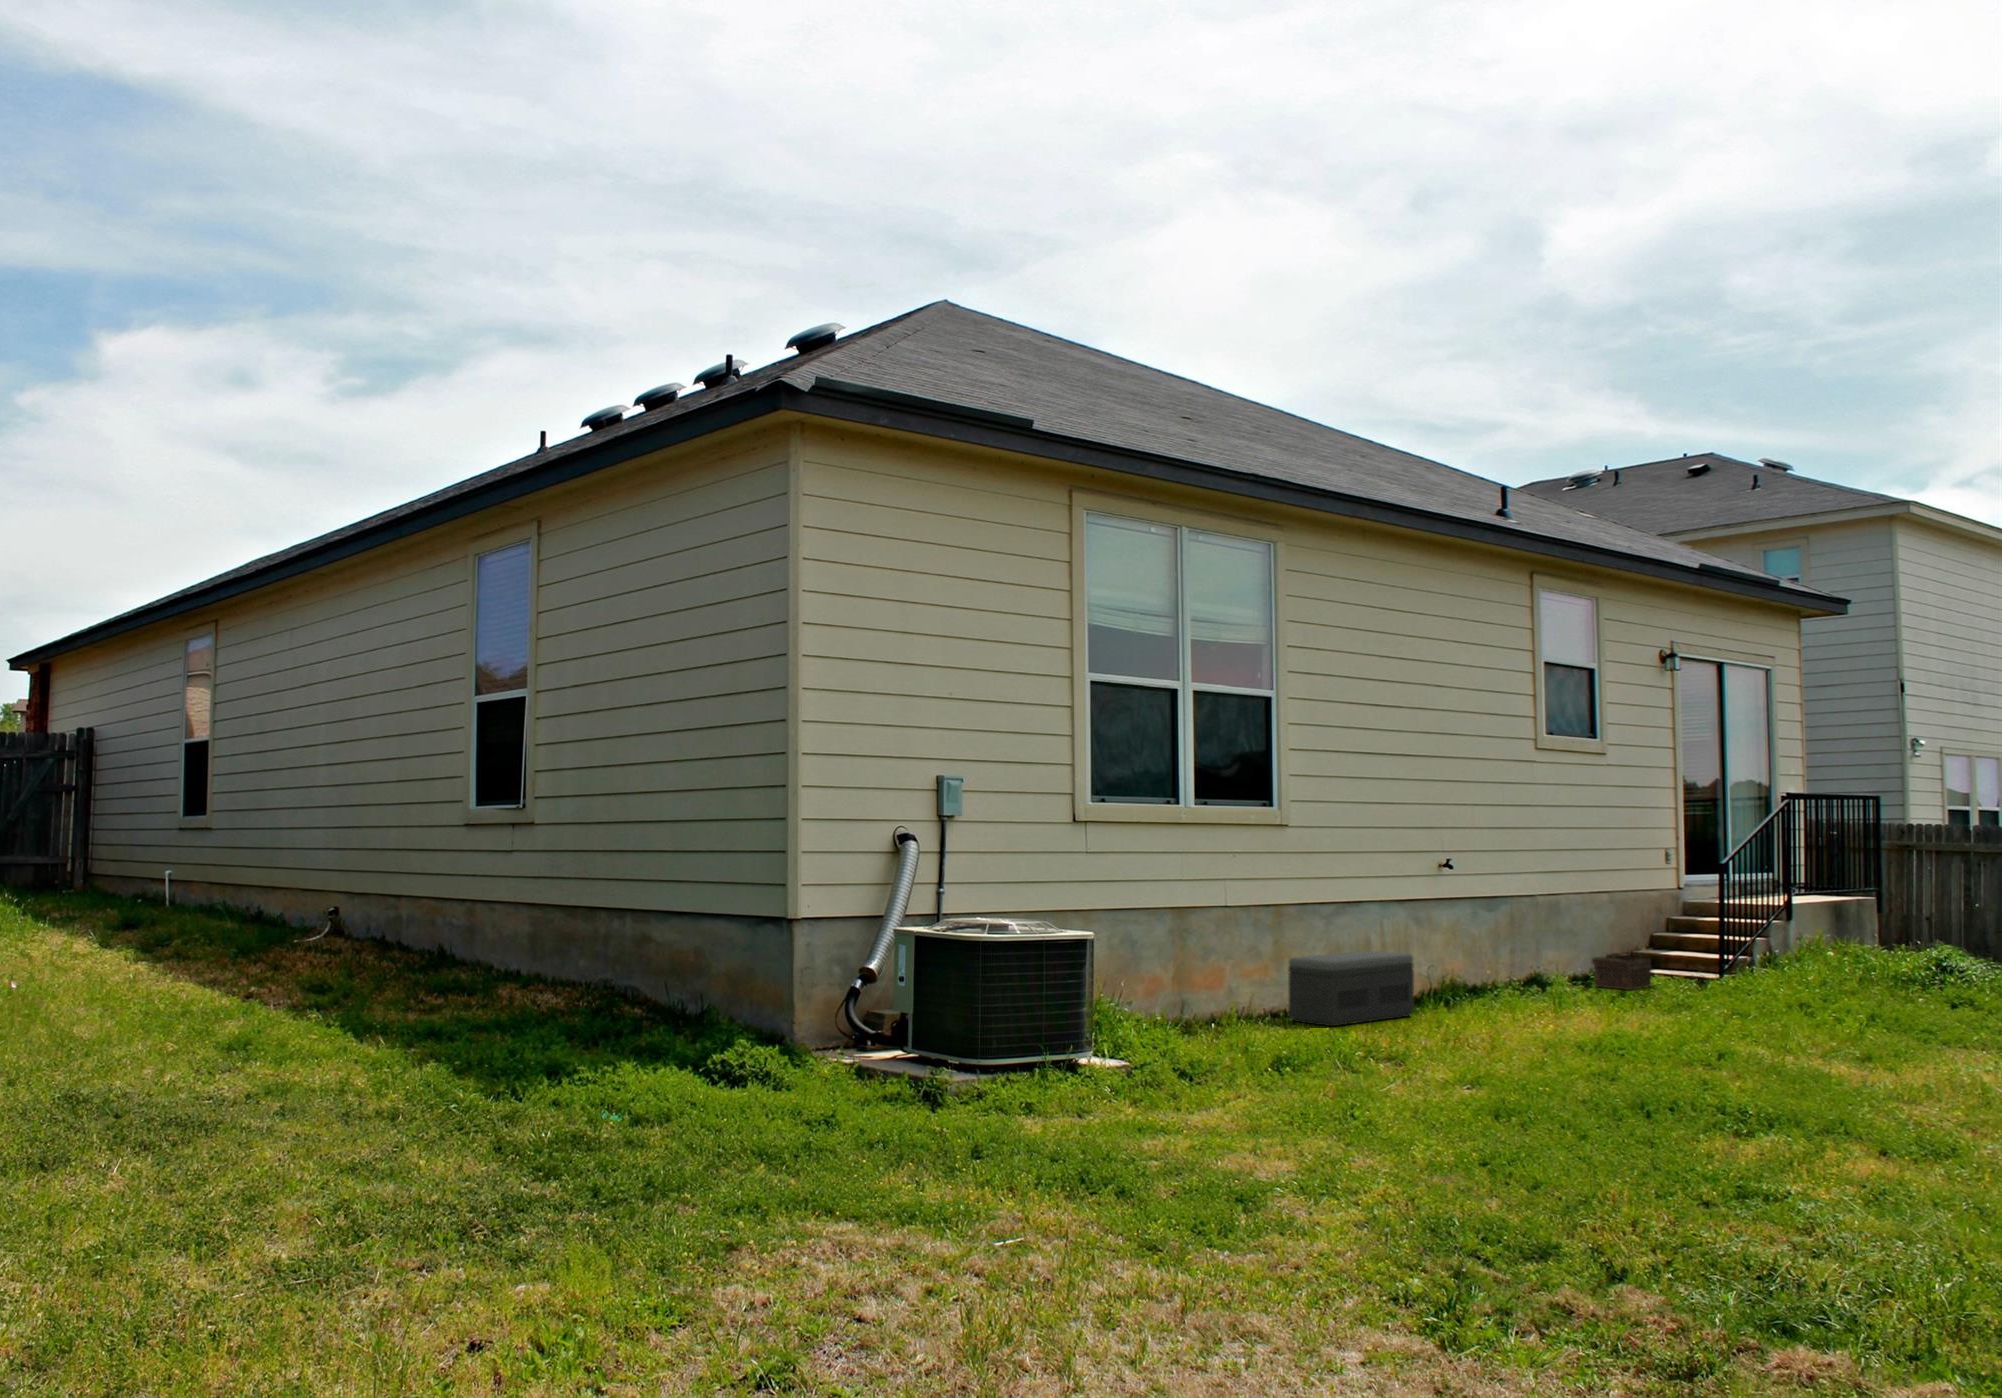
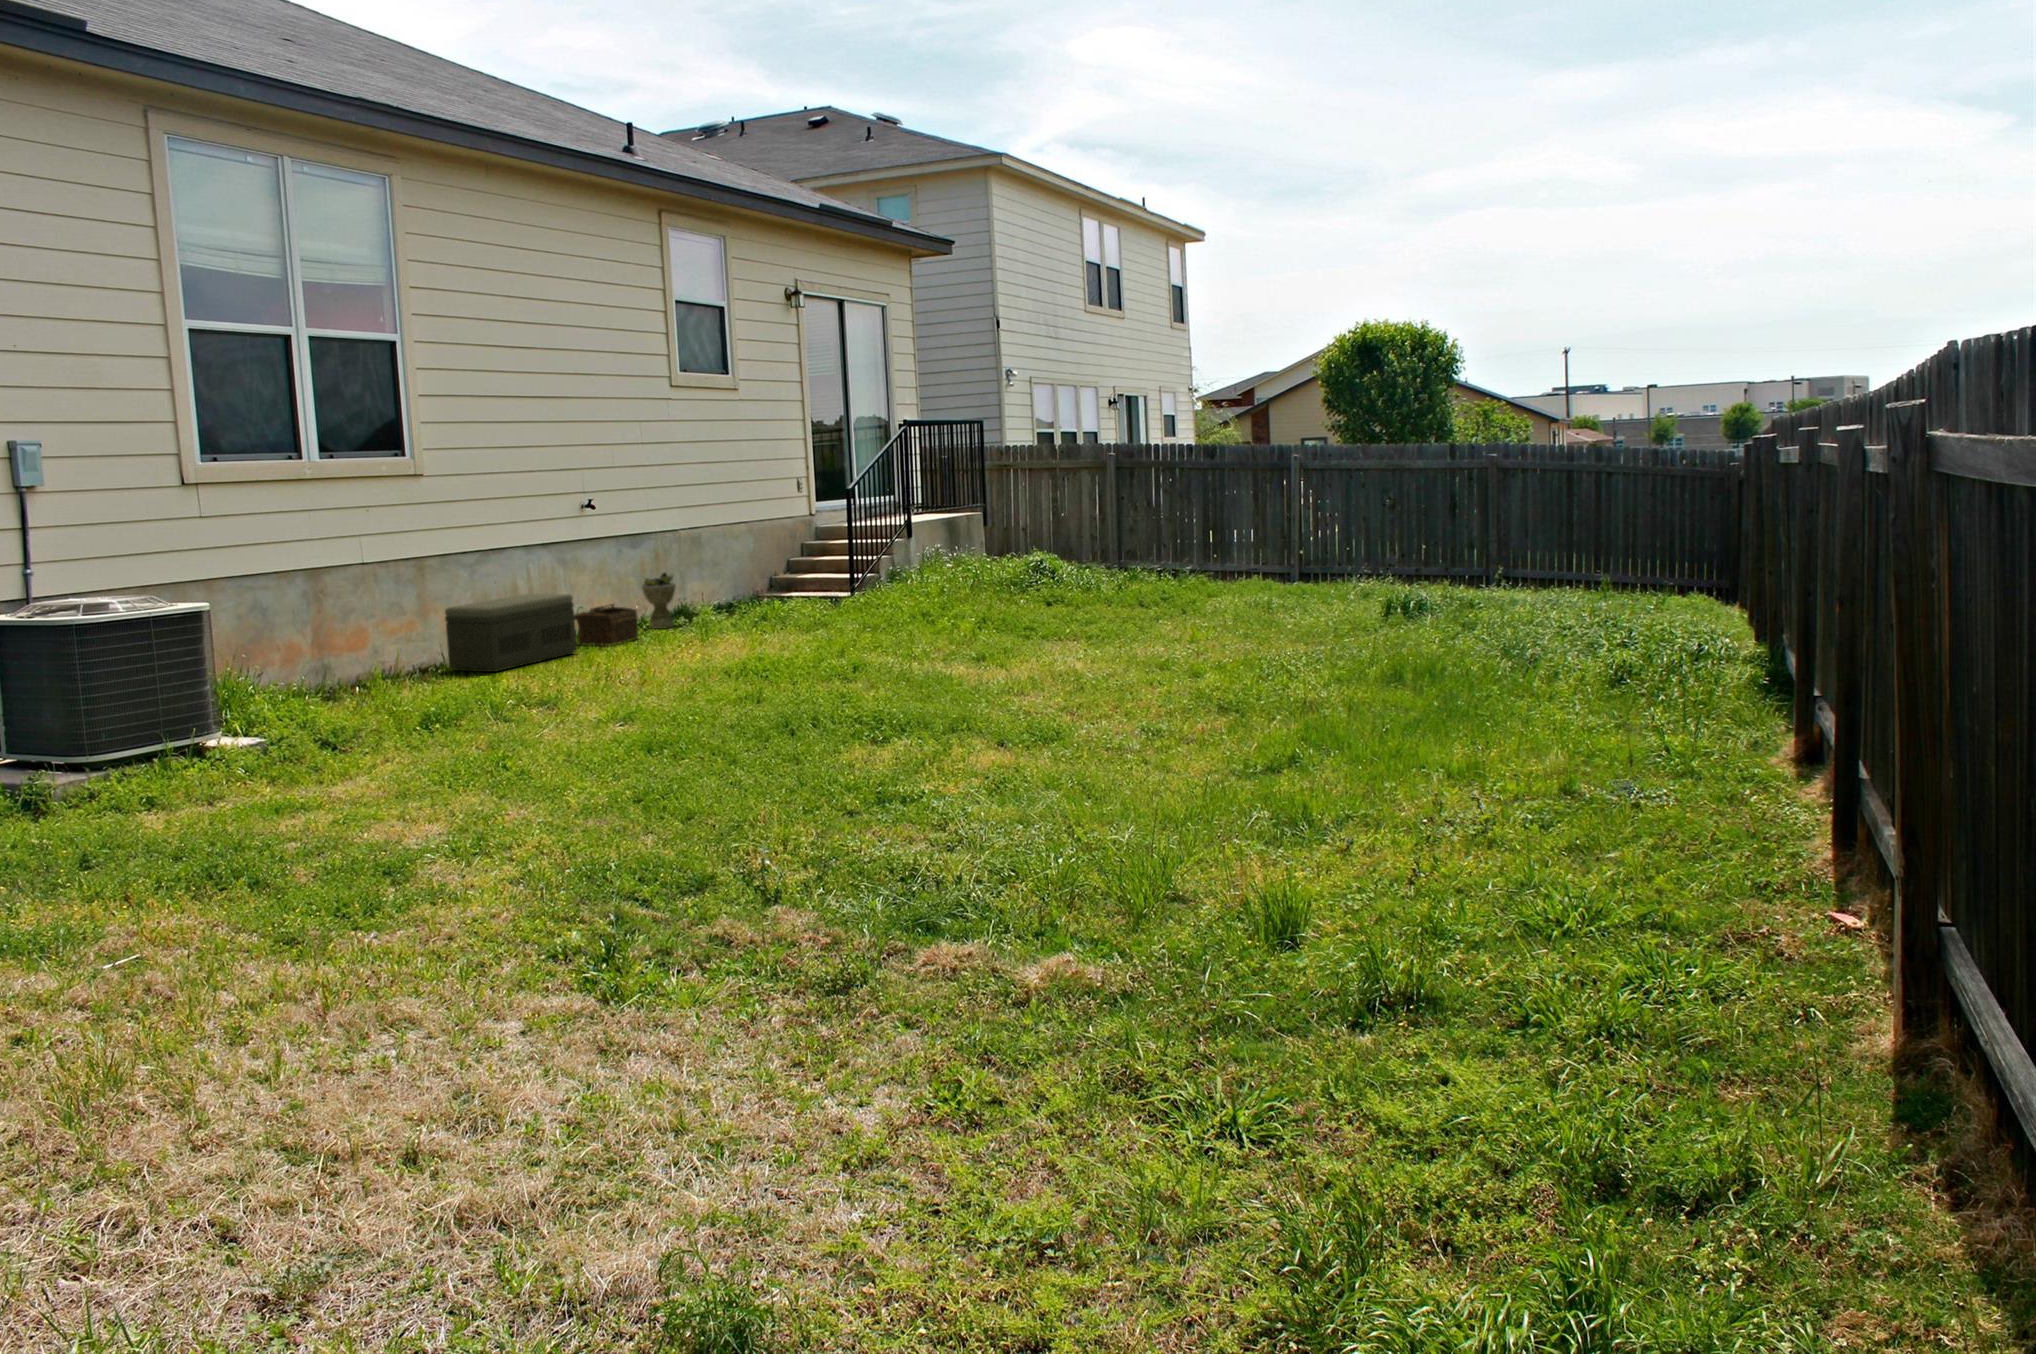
planter: none [1484,940,1520,1000] -> present [642,573,676,629]
basket: present [1592,952,1651,990] -> present [574,604,638,645]

